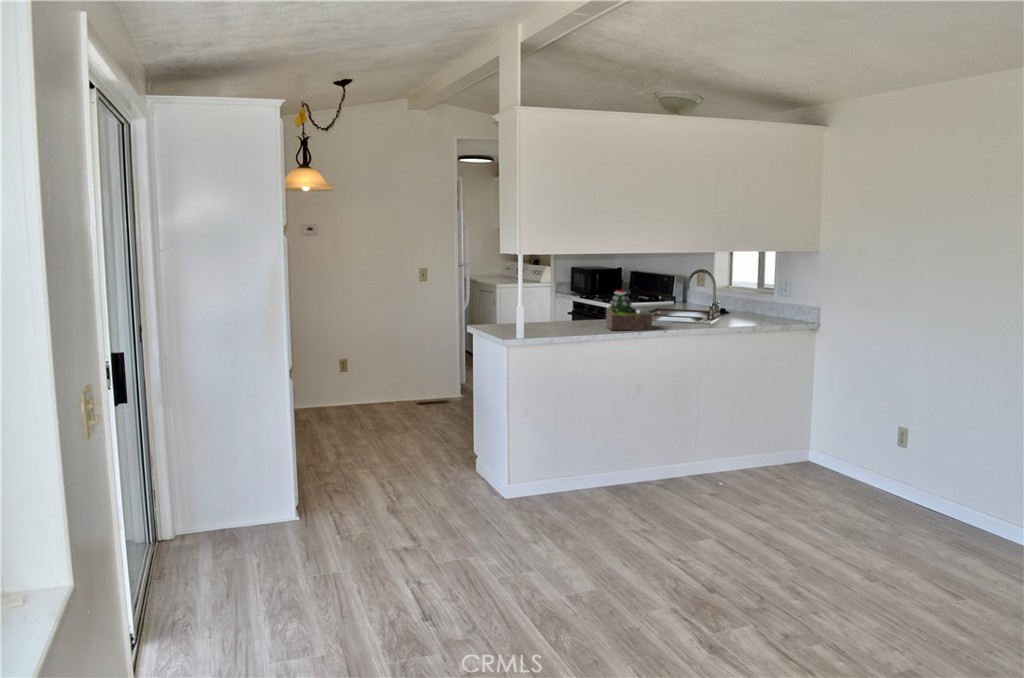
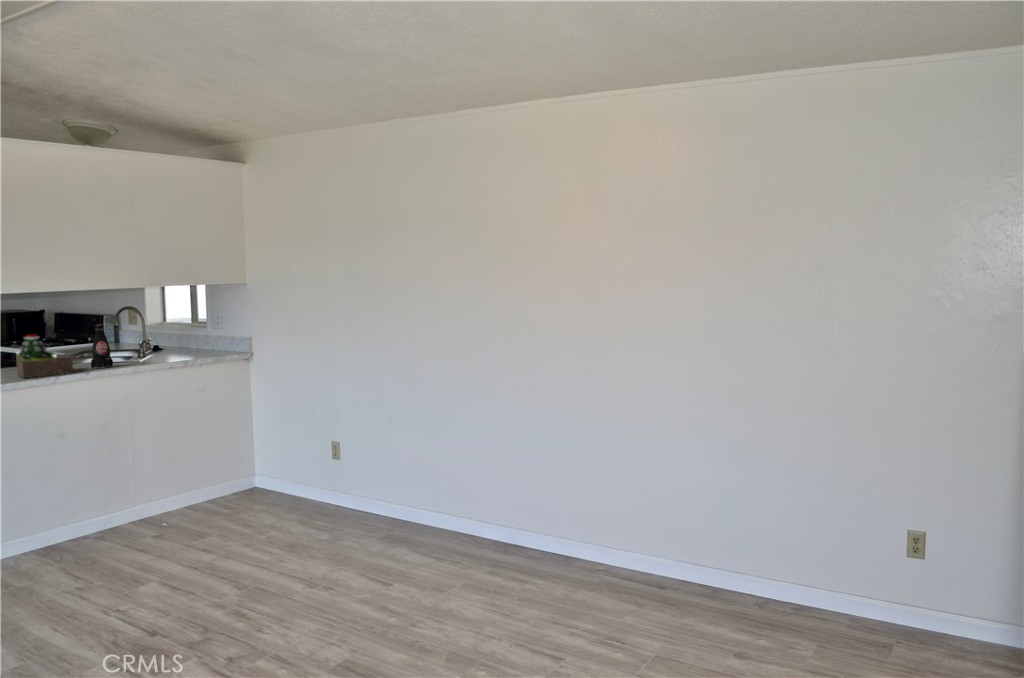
bottle: none [667,284,687,328] -> present [91,325,113,368]

